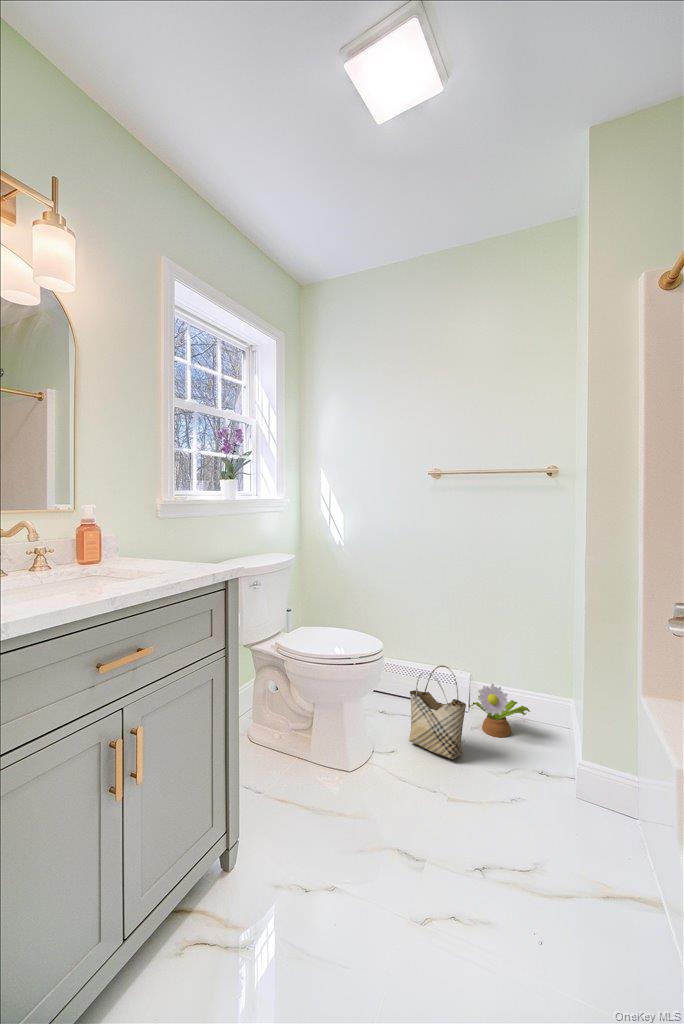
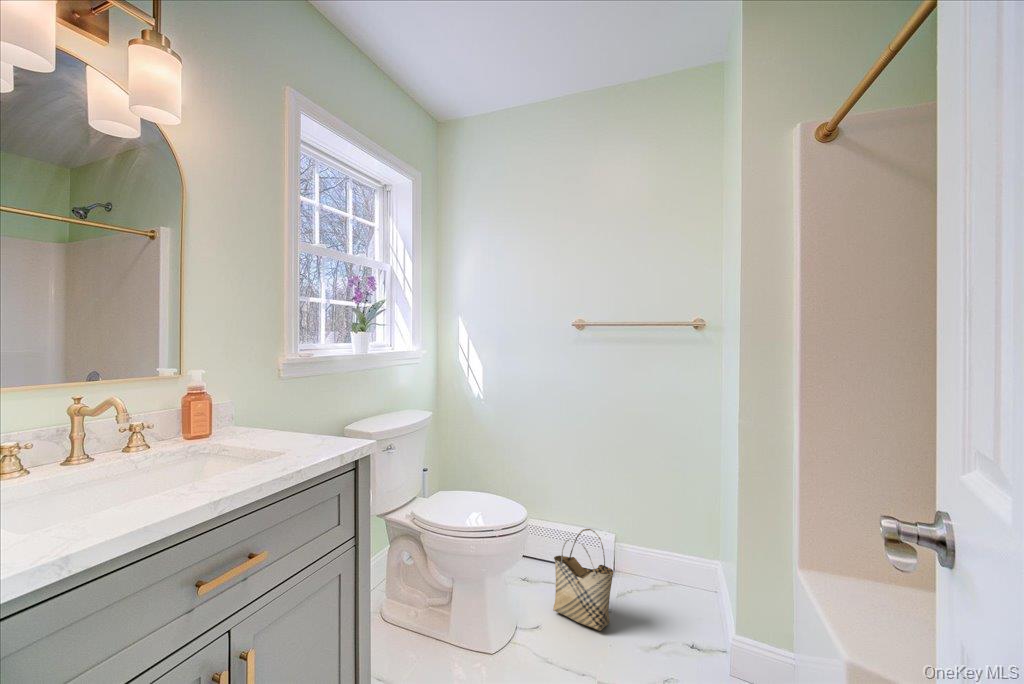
decorative plant: present [469,684,530,737] -> none [613,546,676,601]

